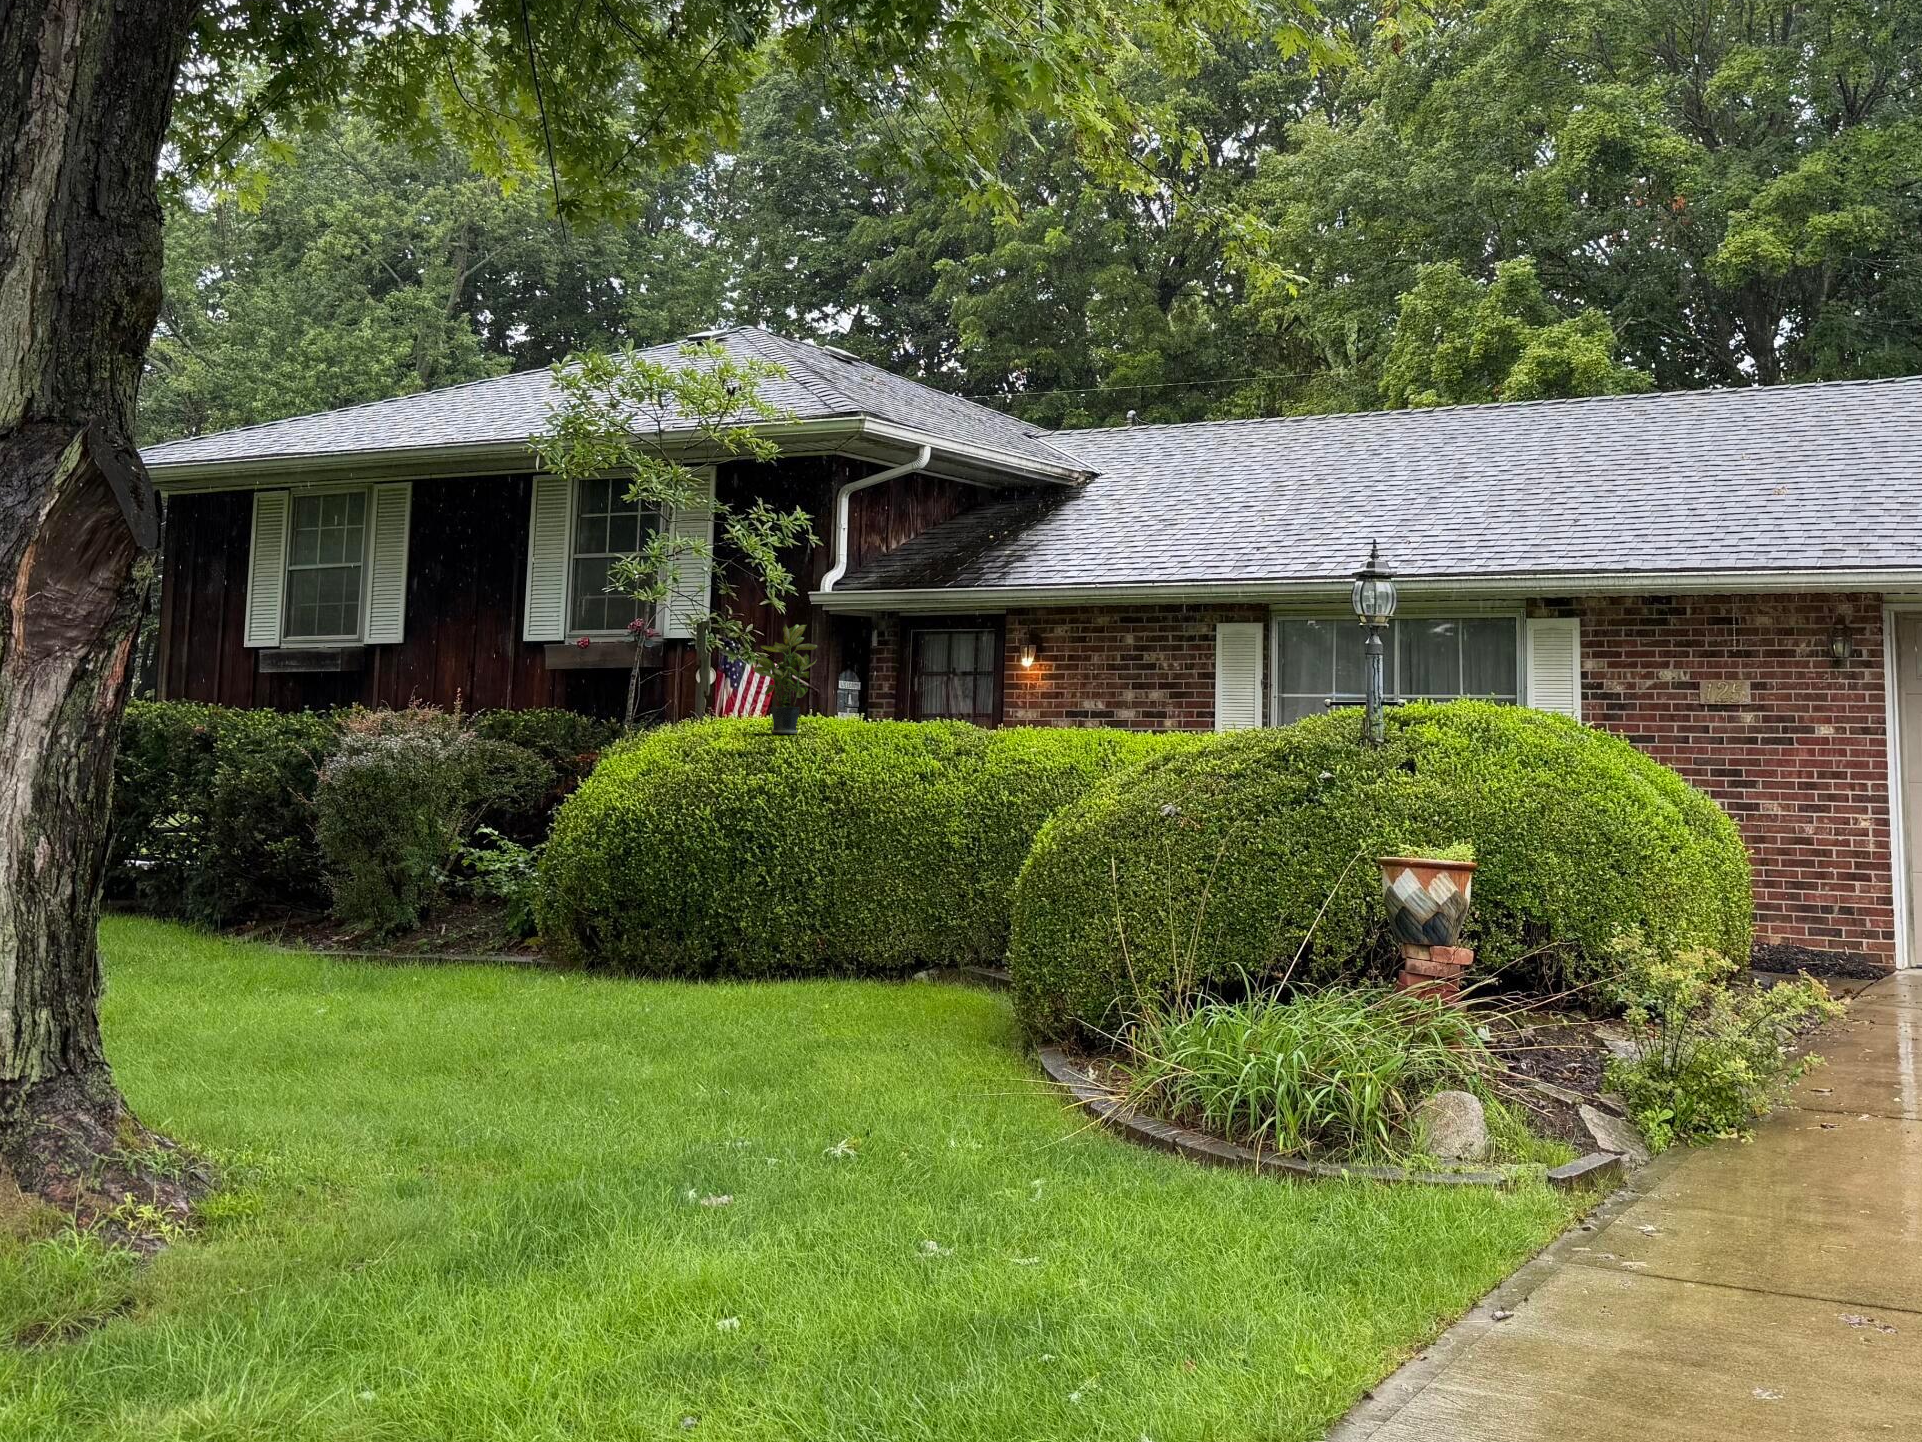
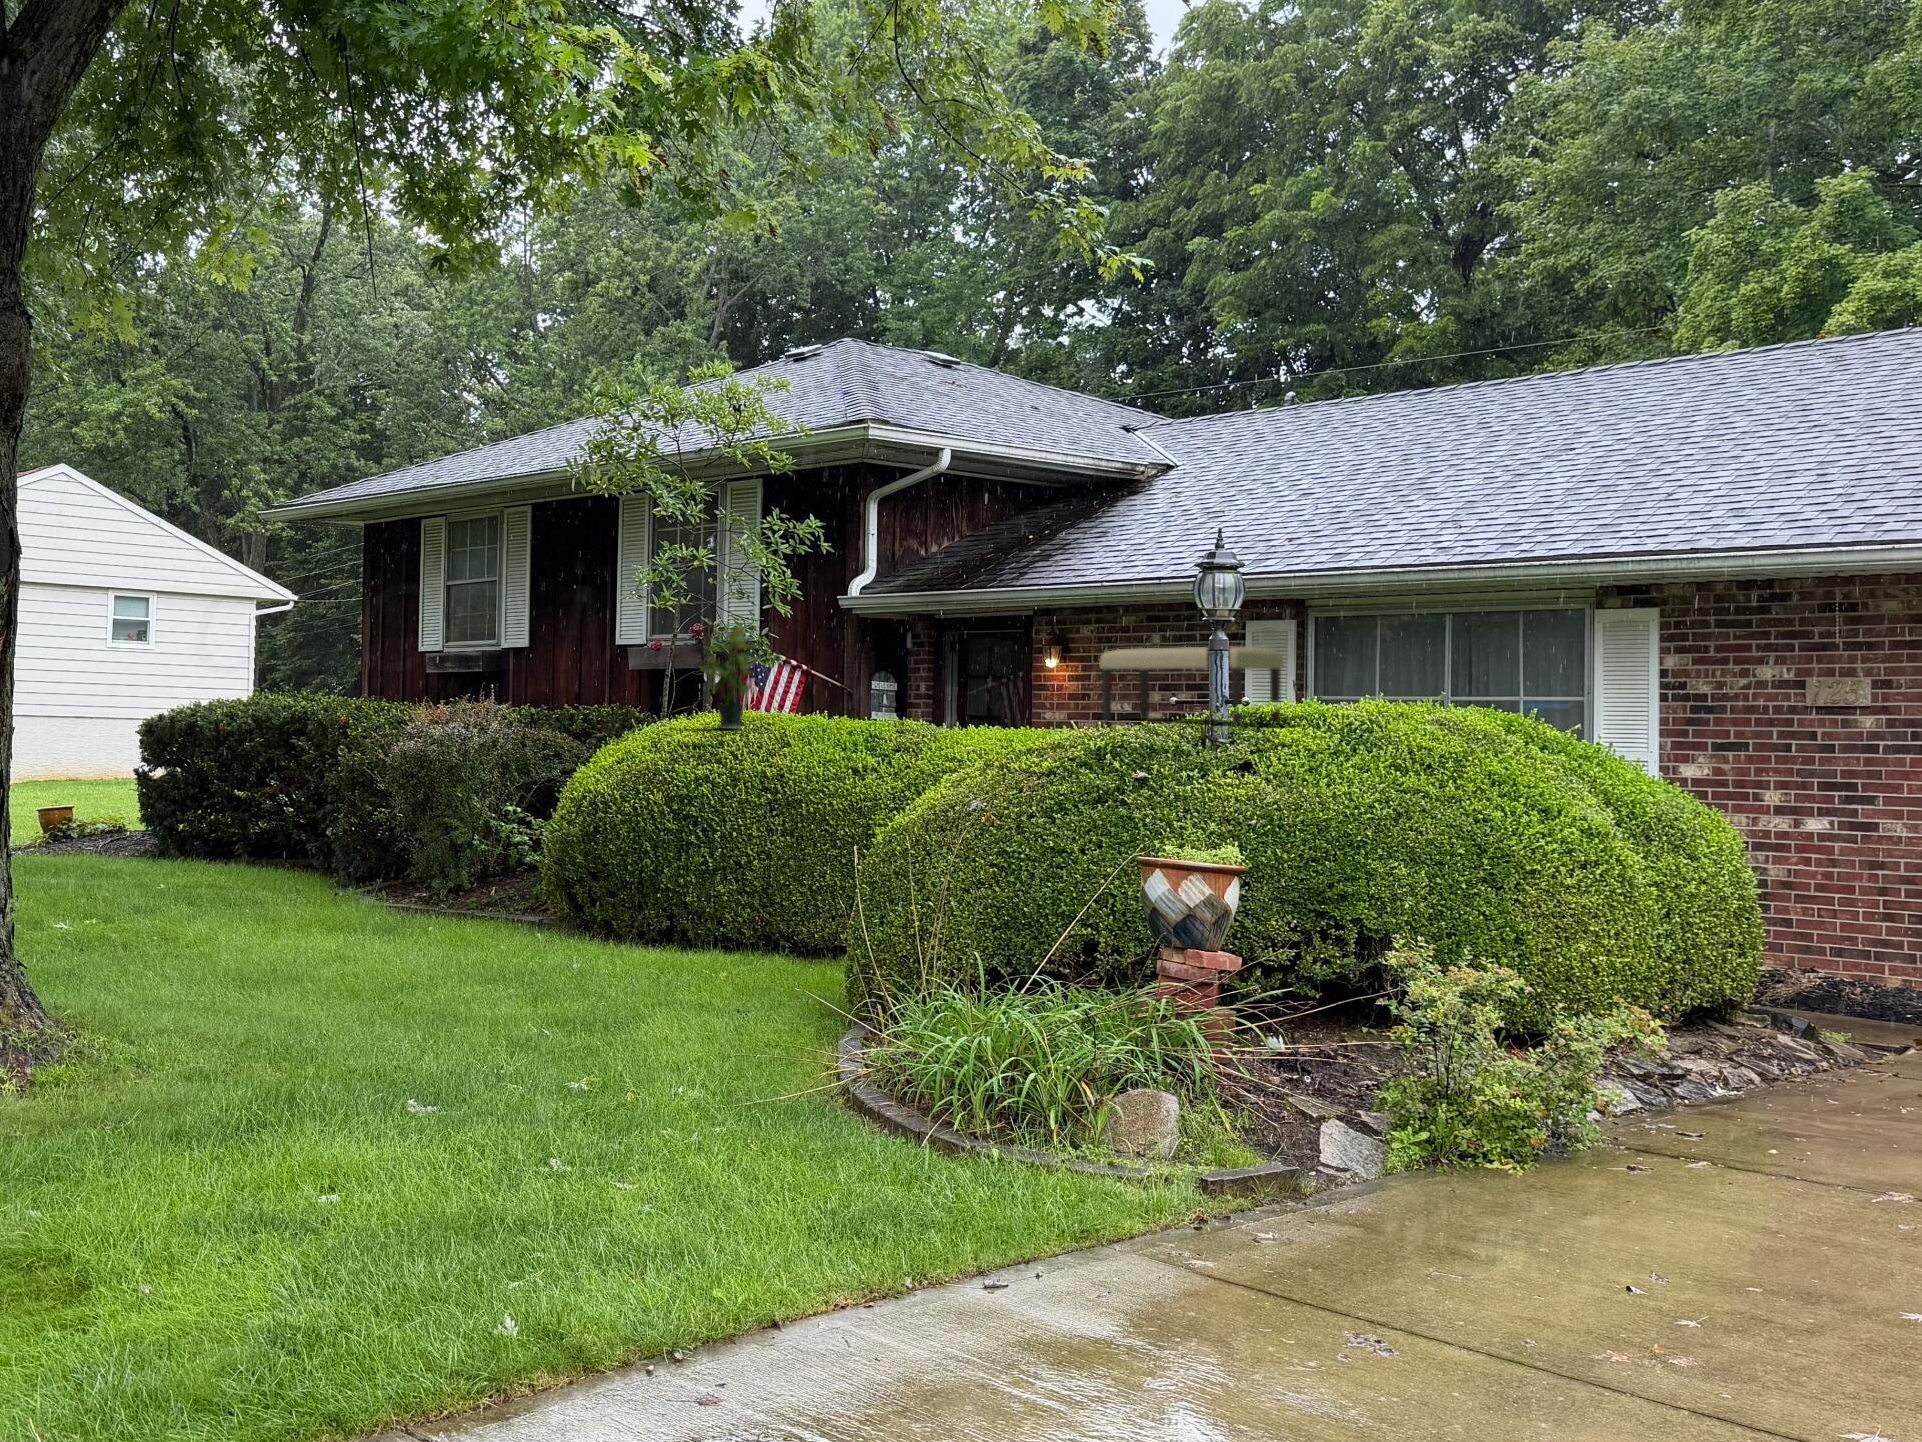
bench: none [1089,651,1251,722] -> present [1099,647,1283,724]

